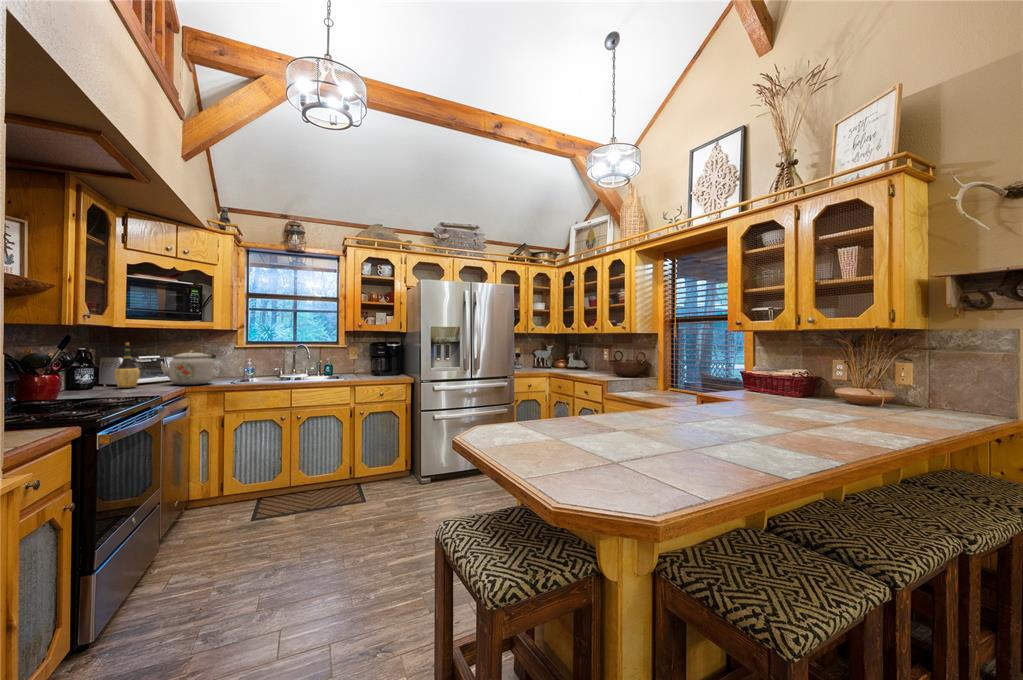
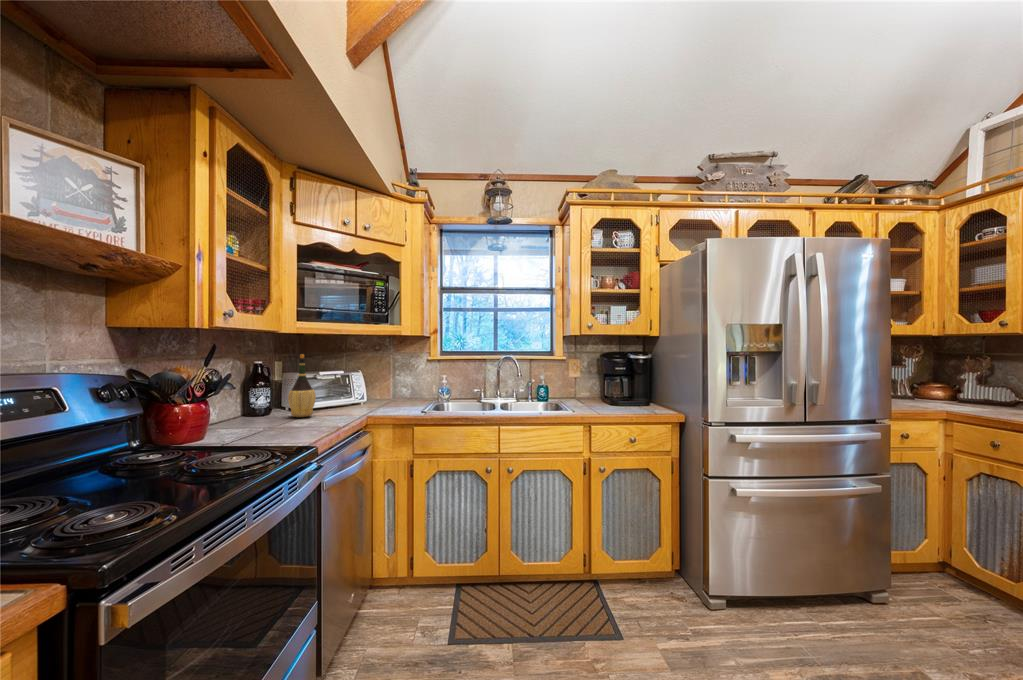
kettle: present [161,350,216,385] -> none [340,365,405,414]

